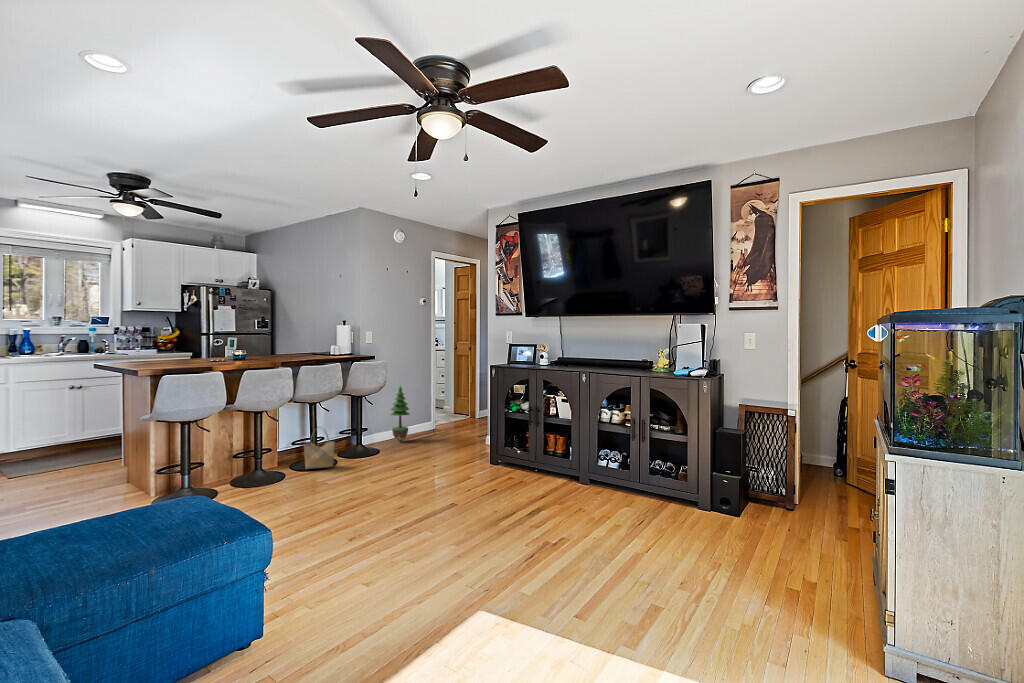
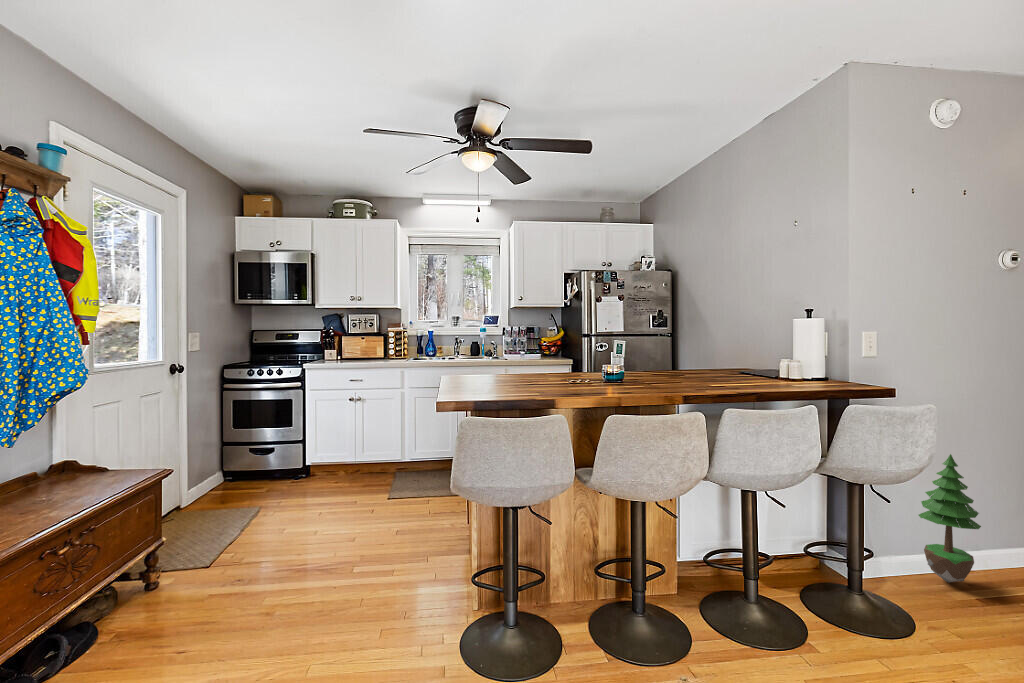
woven basket: present [304,427,335,469] -> none [730,540,804,647]

